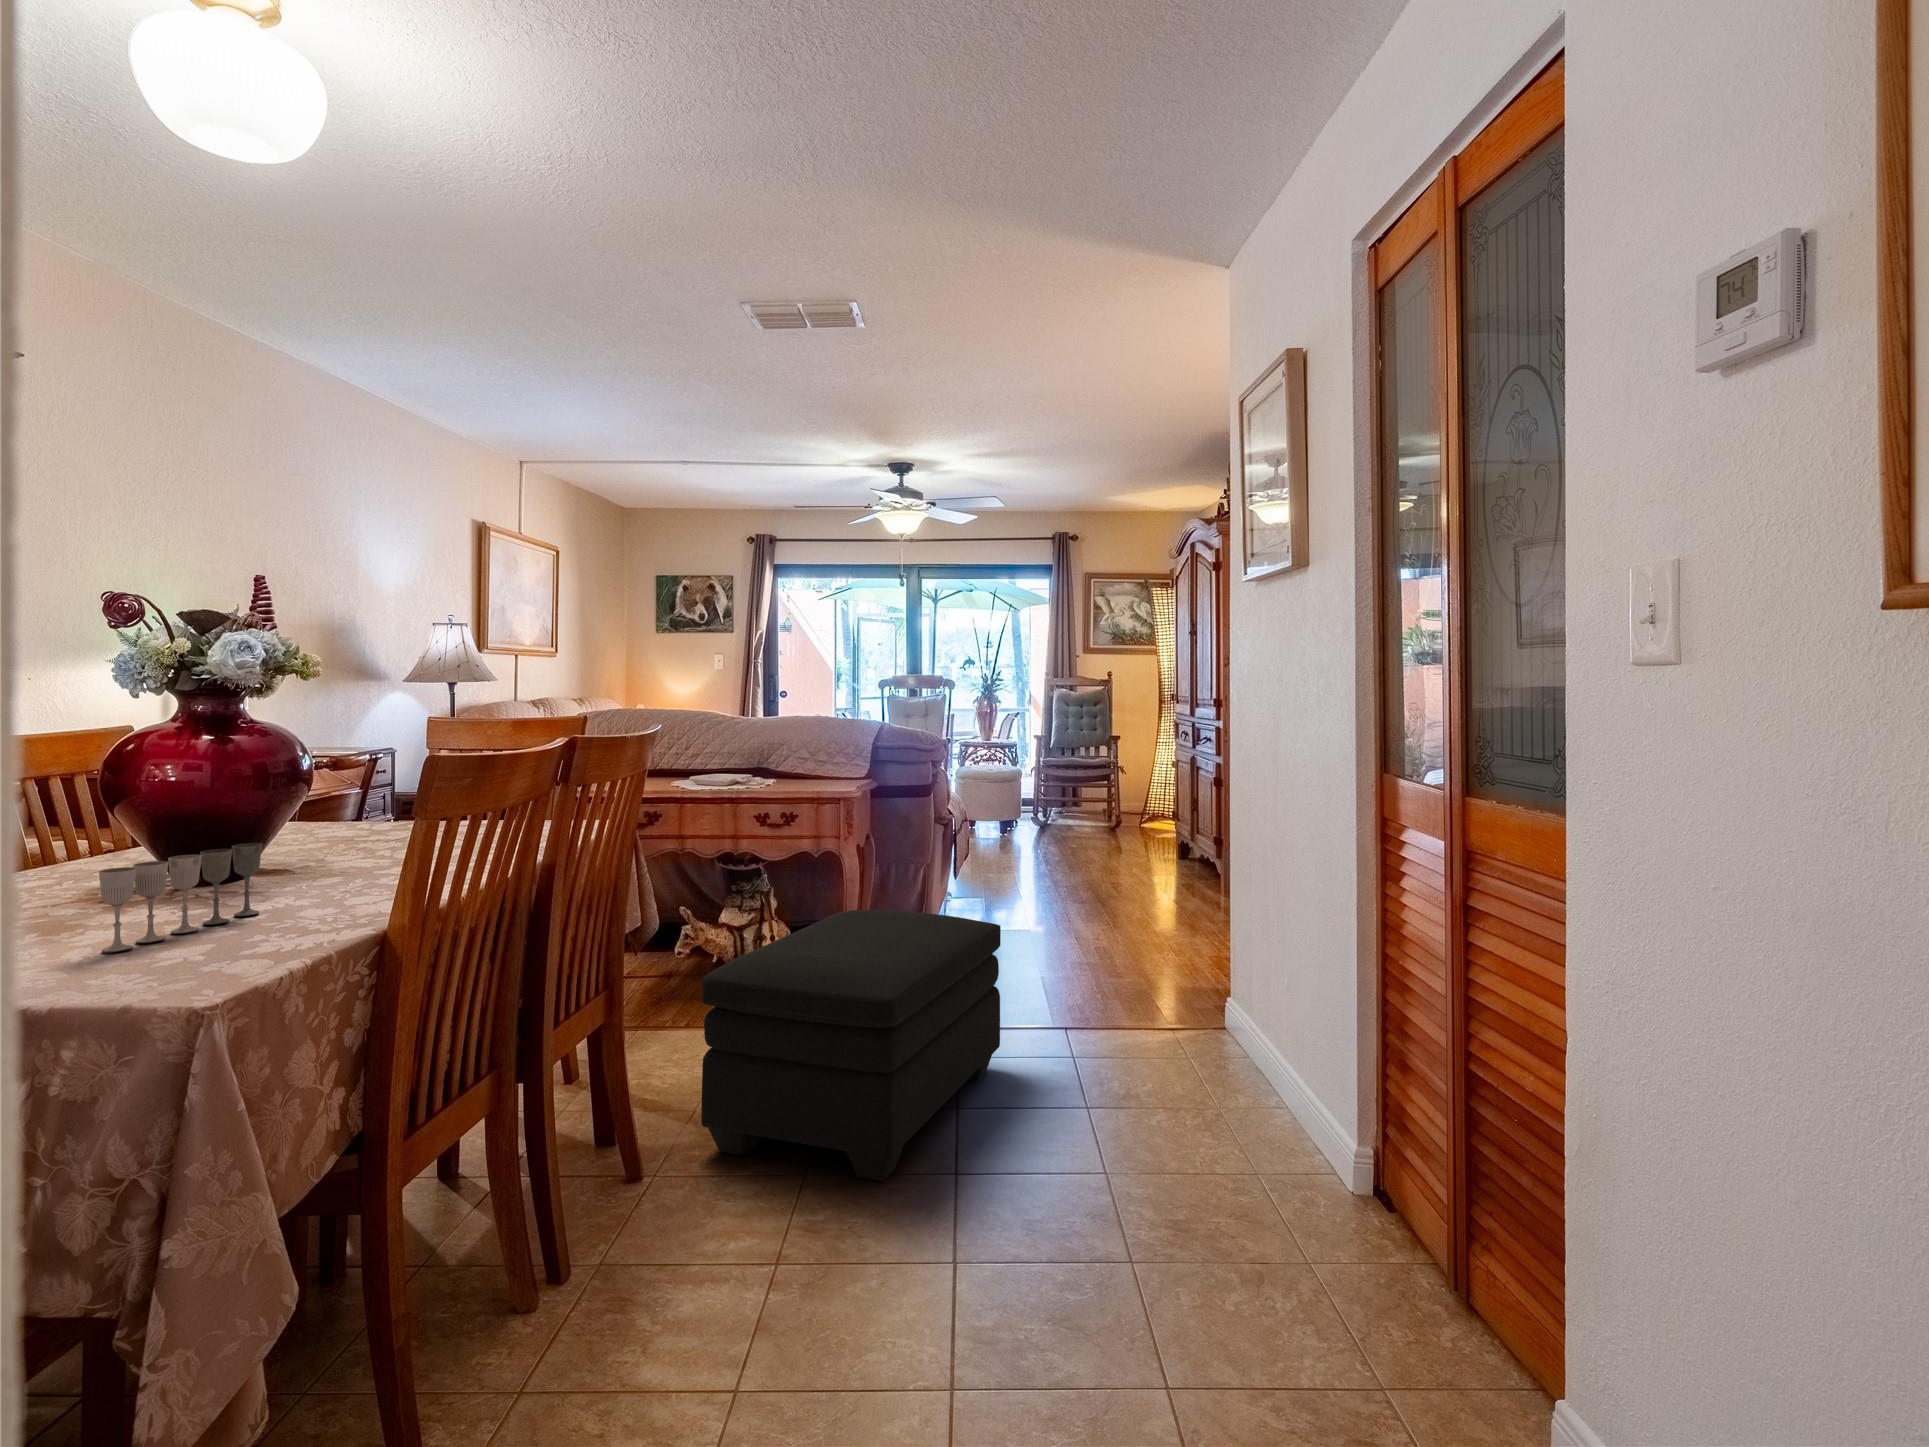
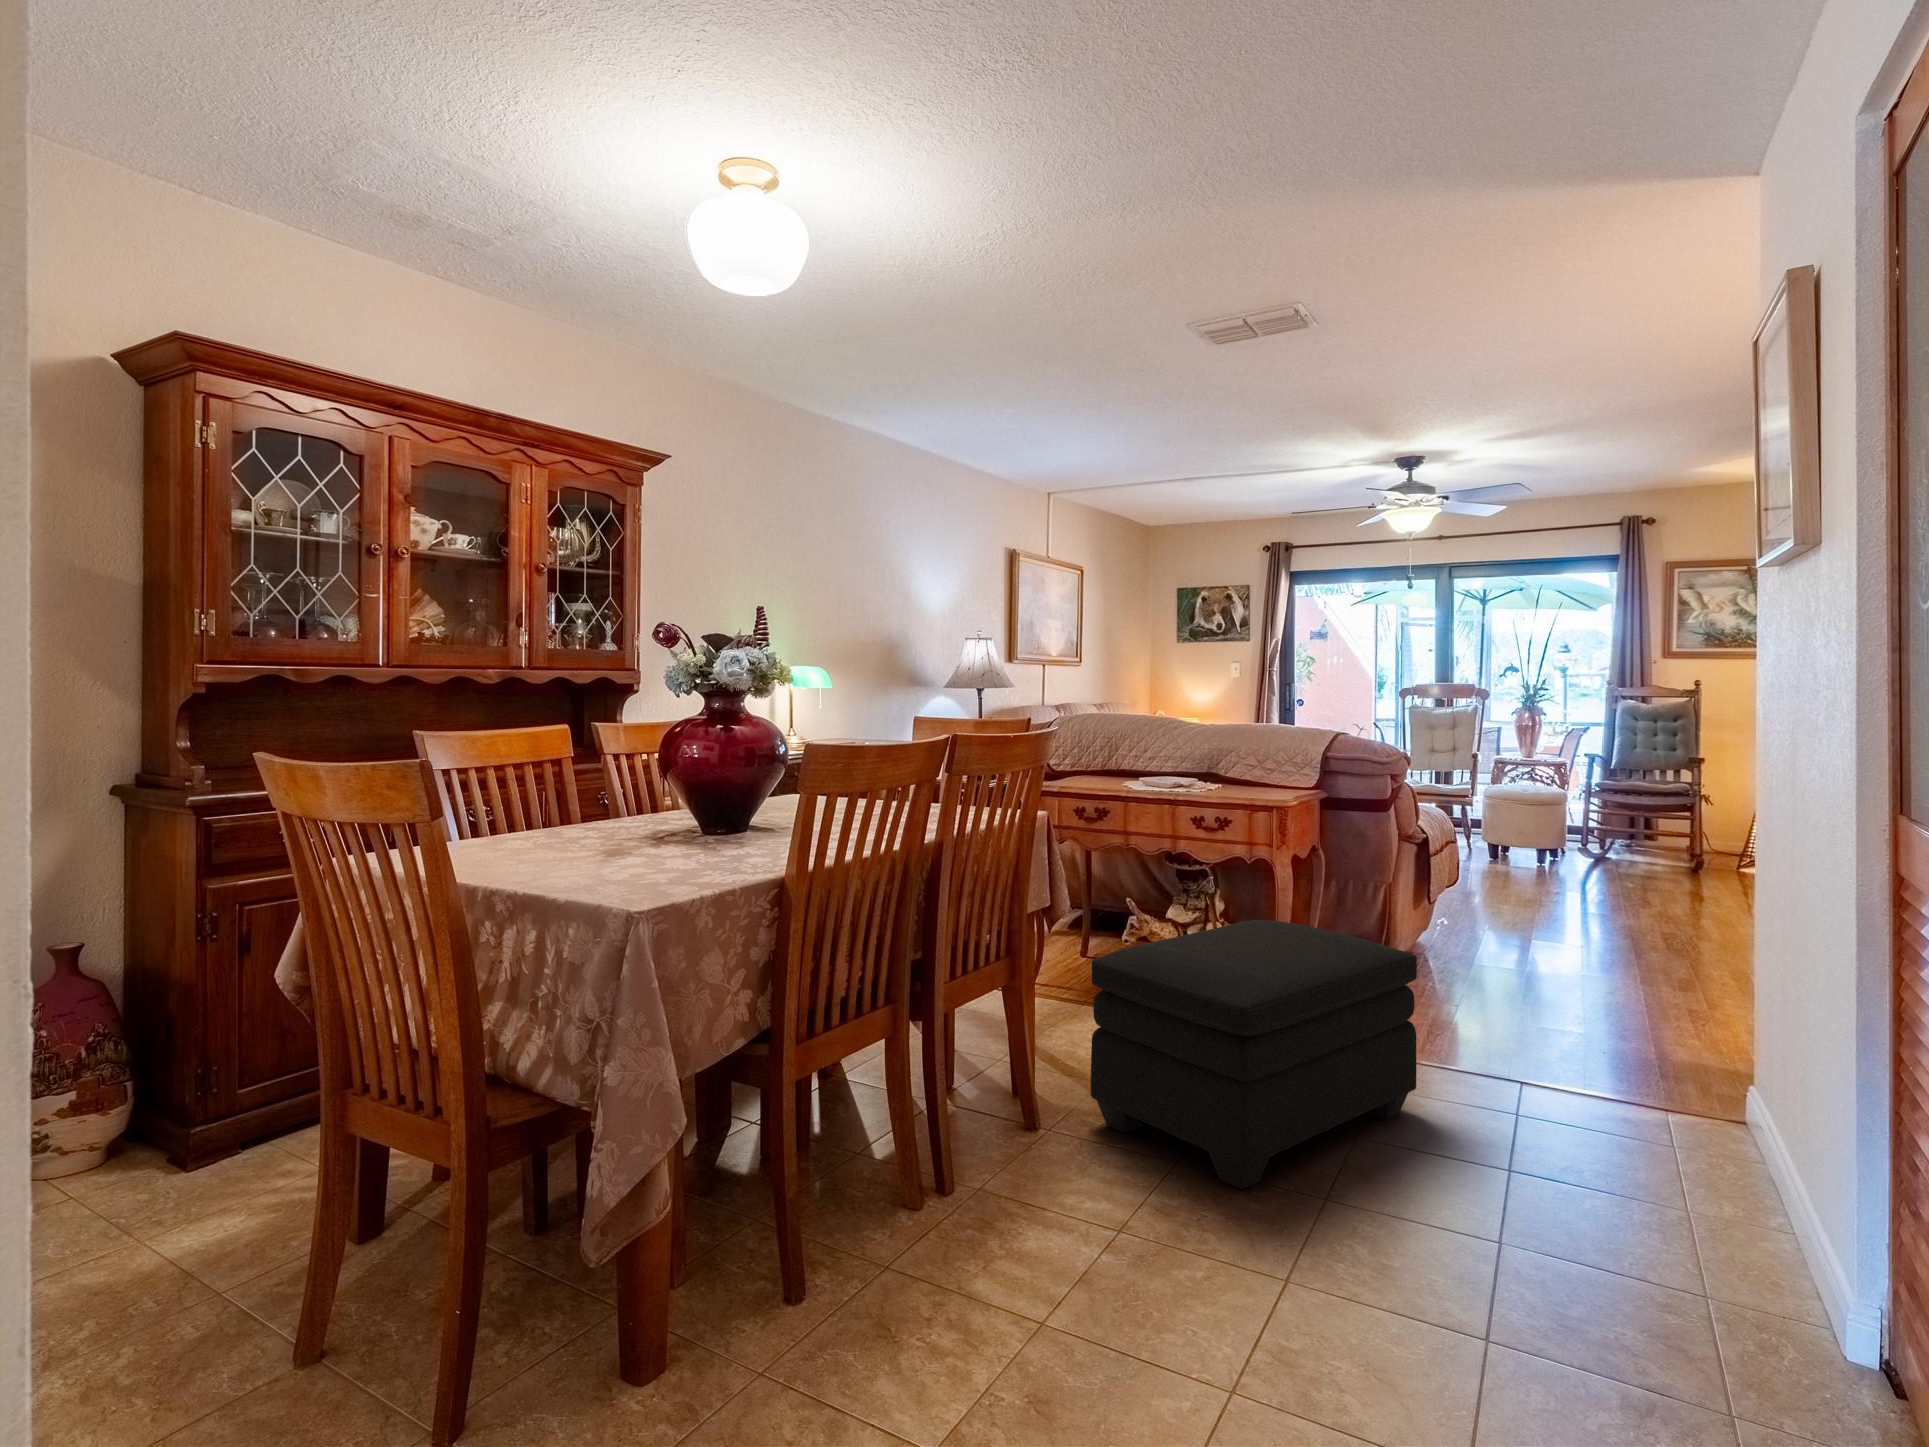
wine glass: present [99,843,262,952] -> none [626,803,730,868]

